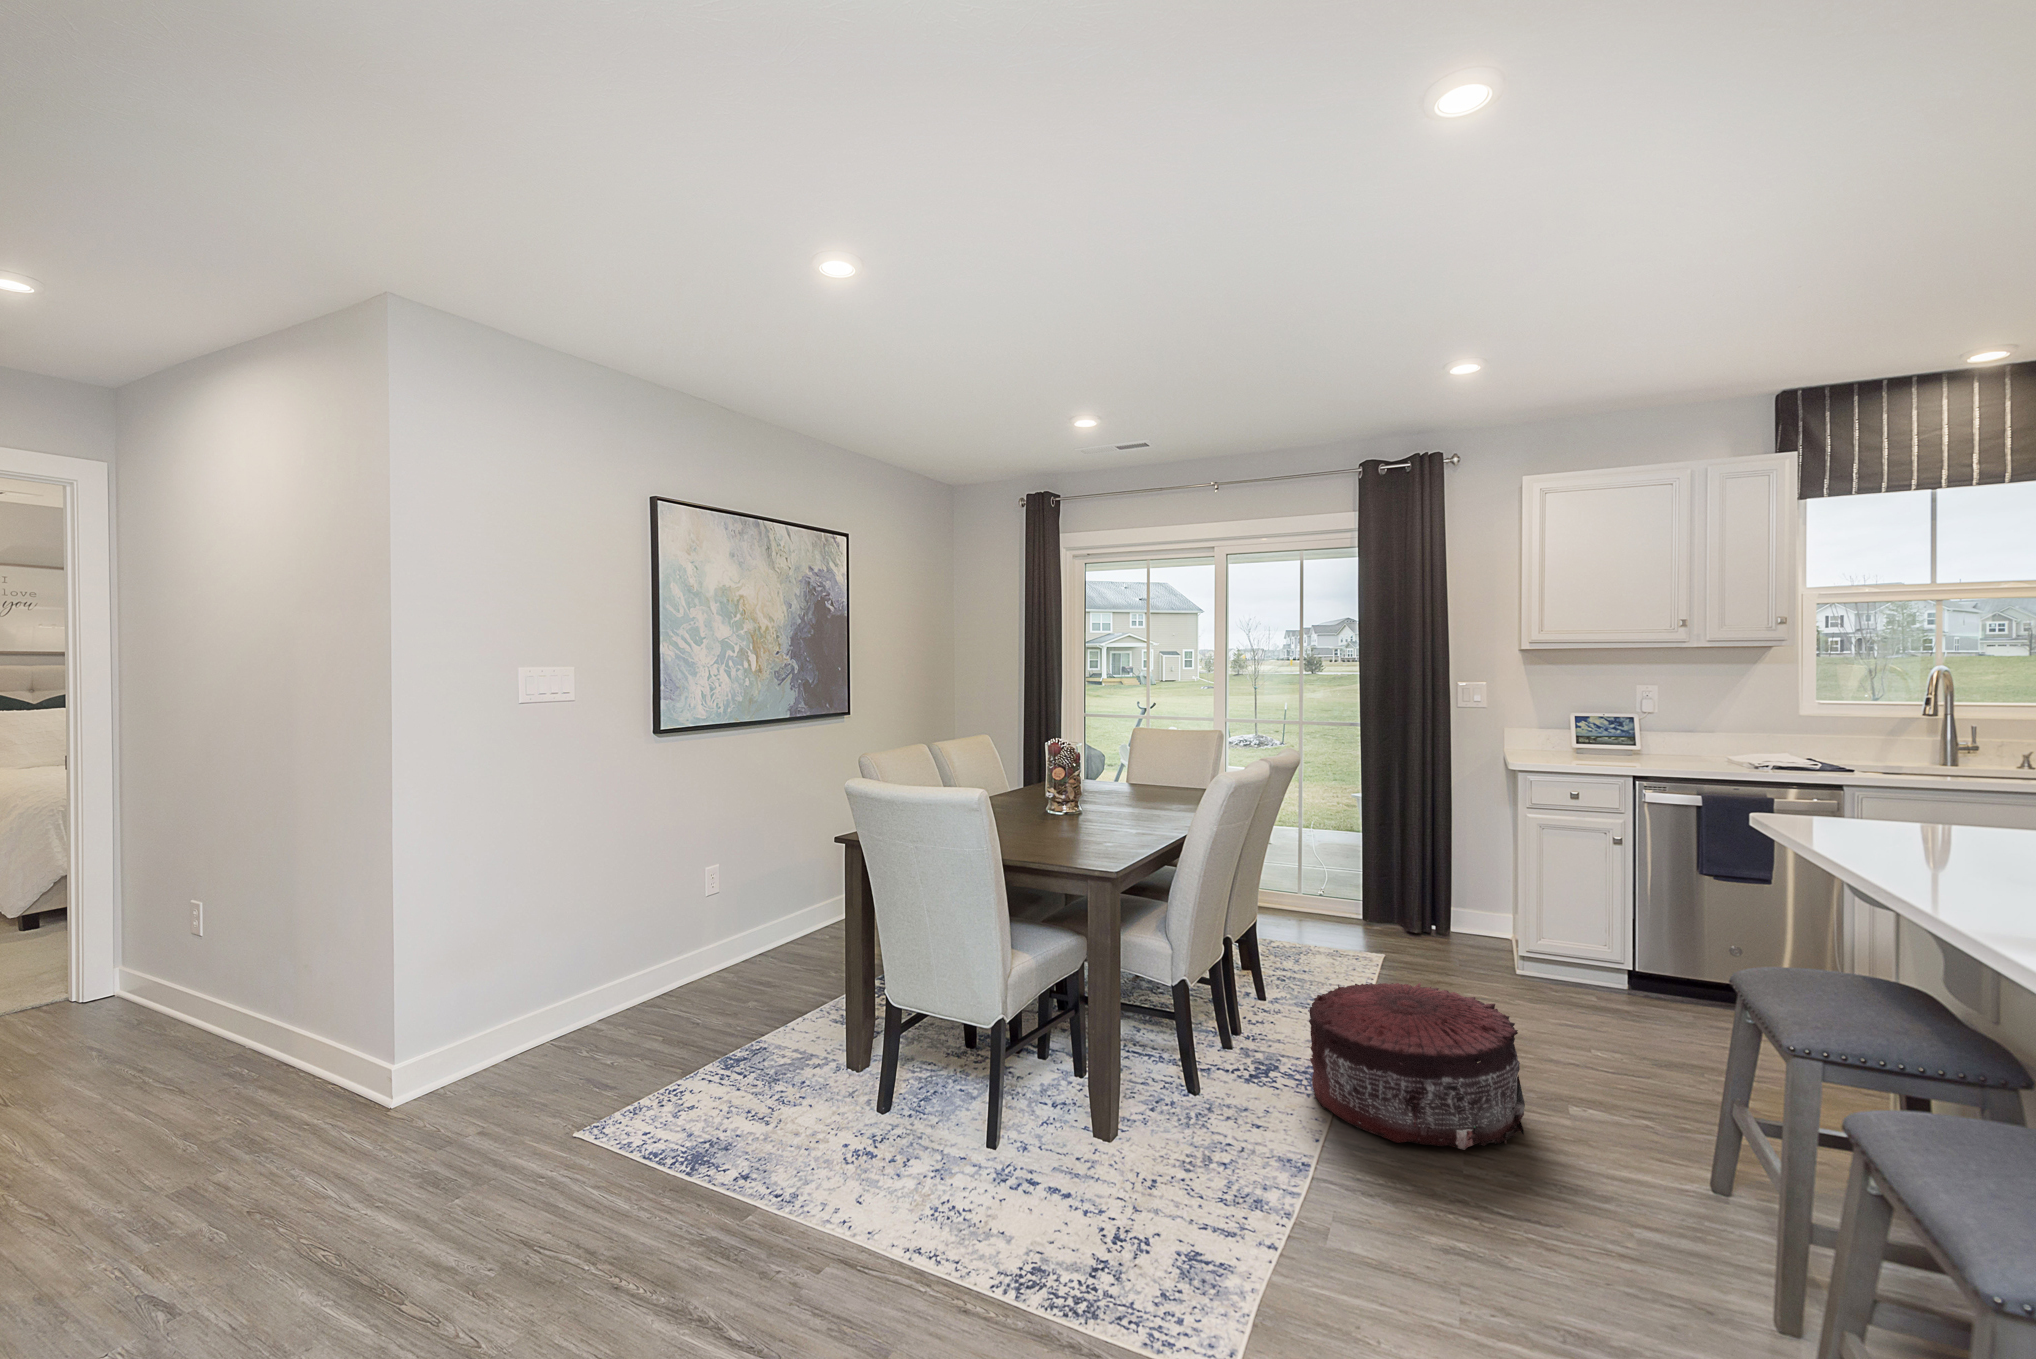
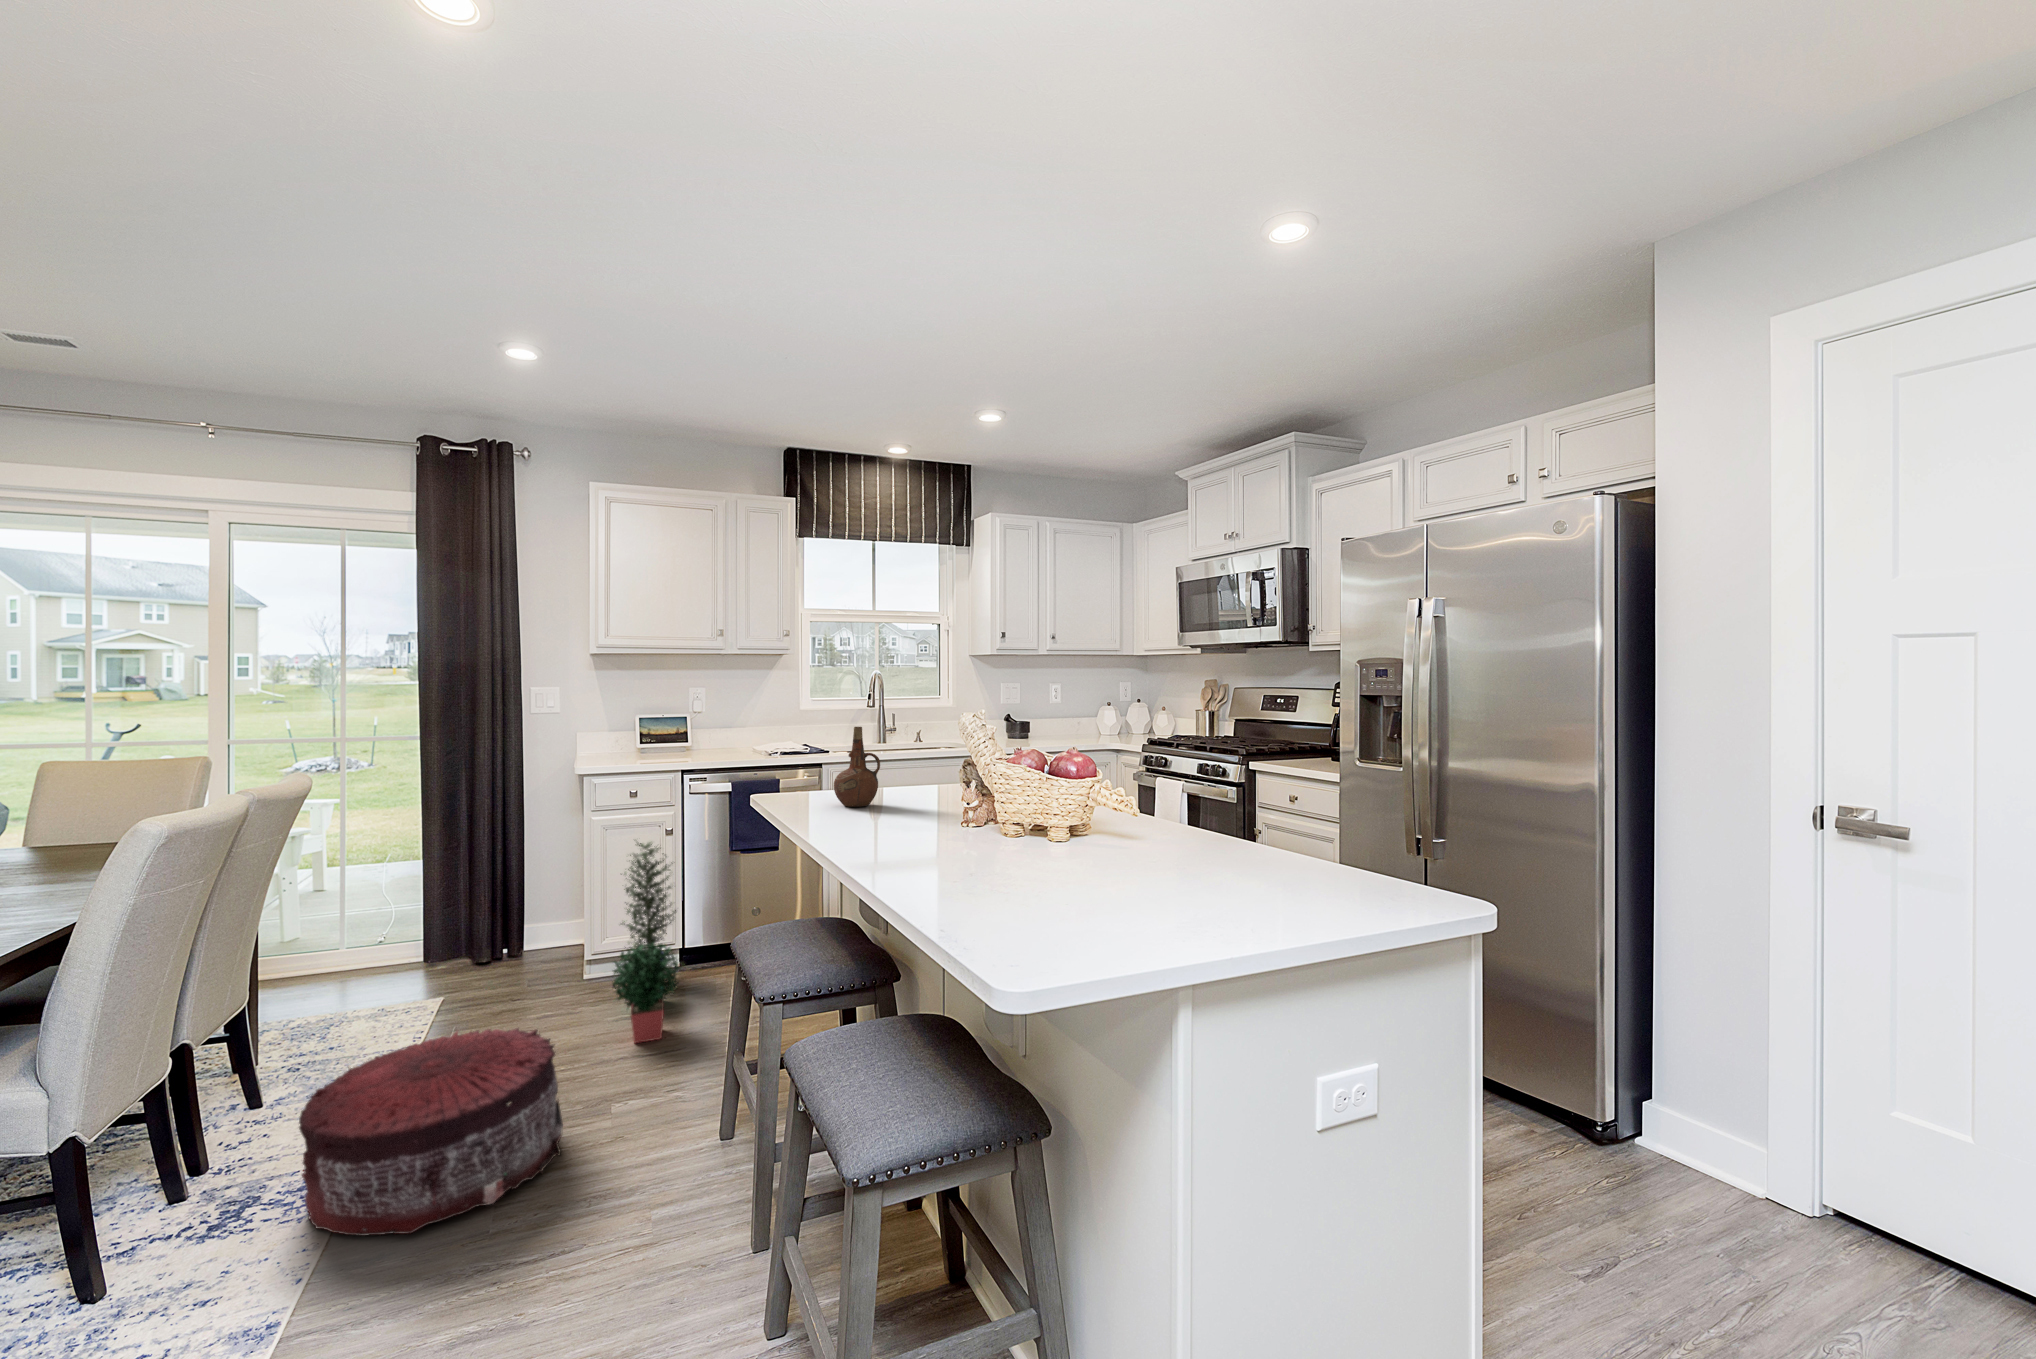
ceramic pitcher: none [1894,729,1982,838] -> present [834,727,880,807]
potted plant: none [1554,842,1642,1062] -> present [613,842,685,1043]

